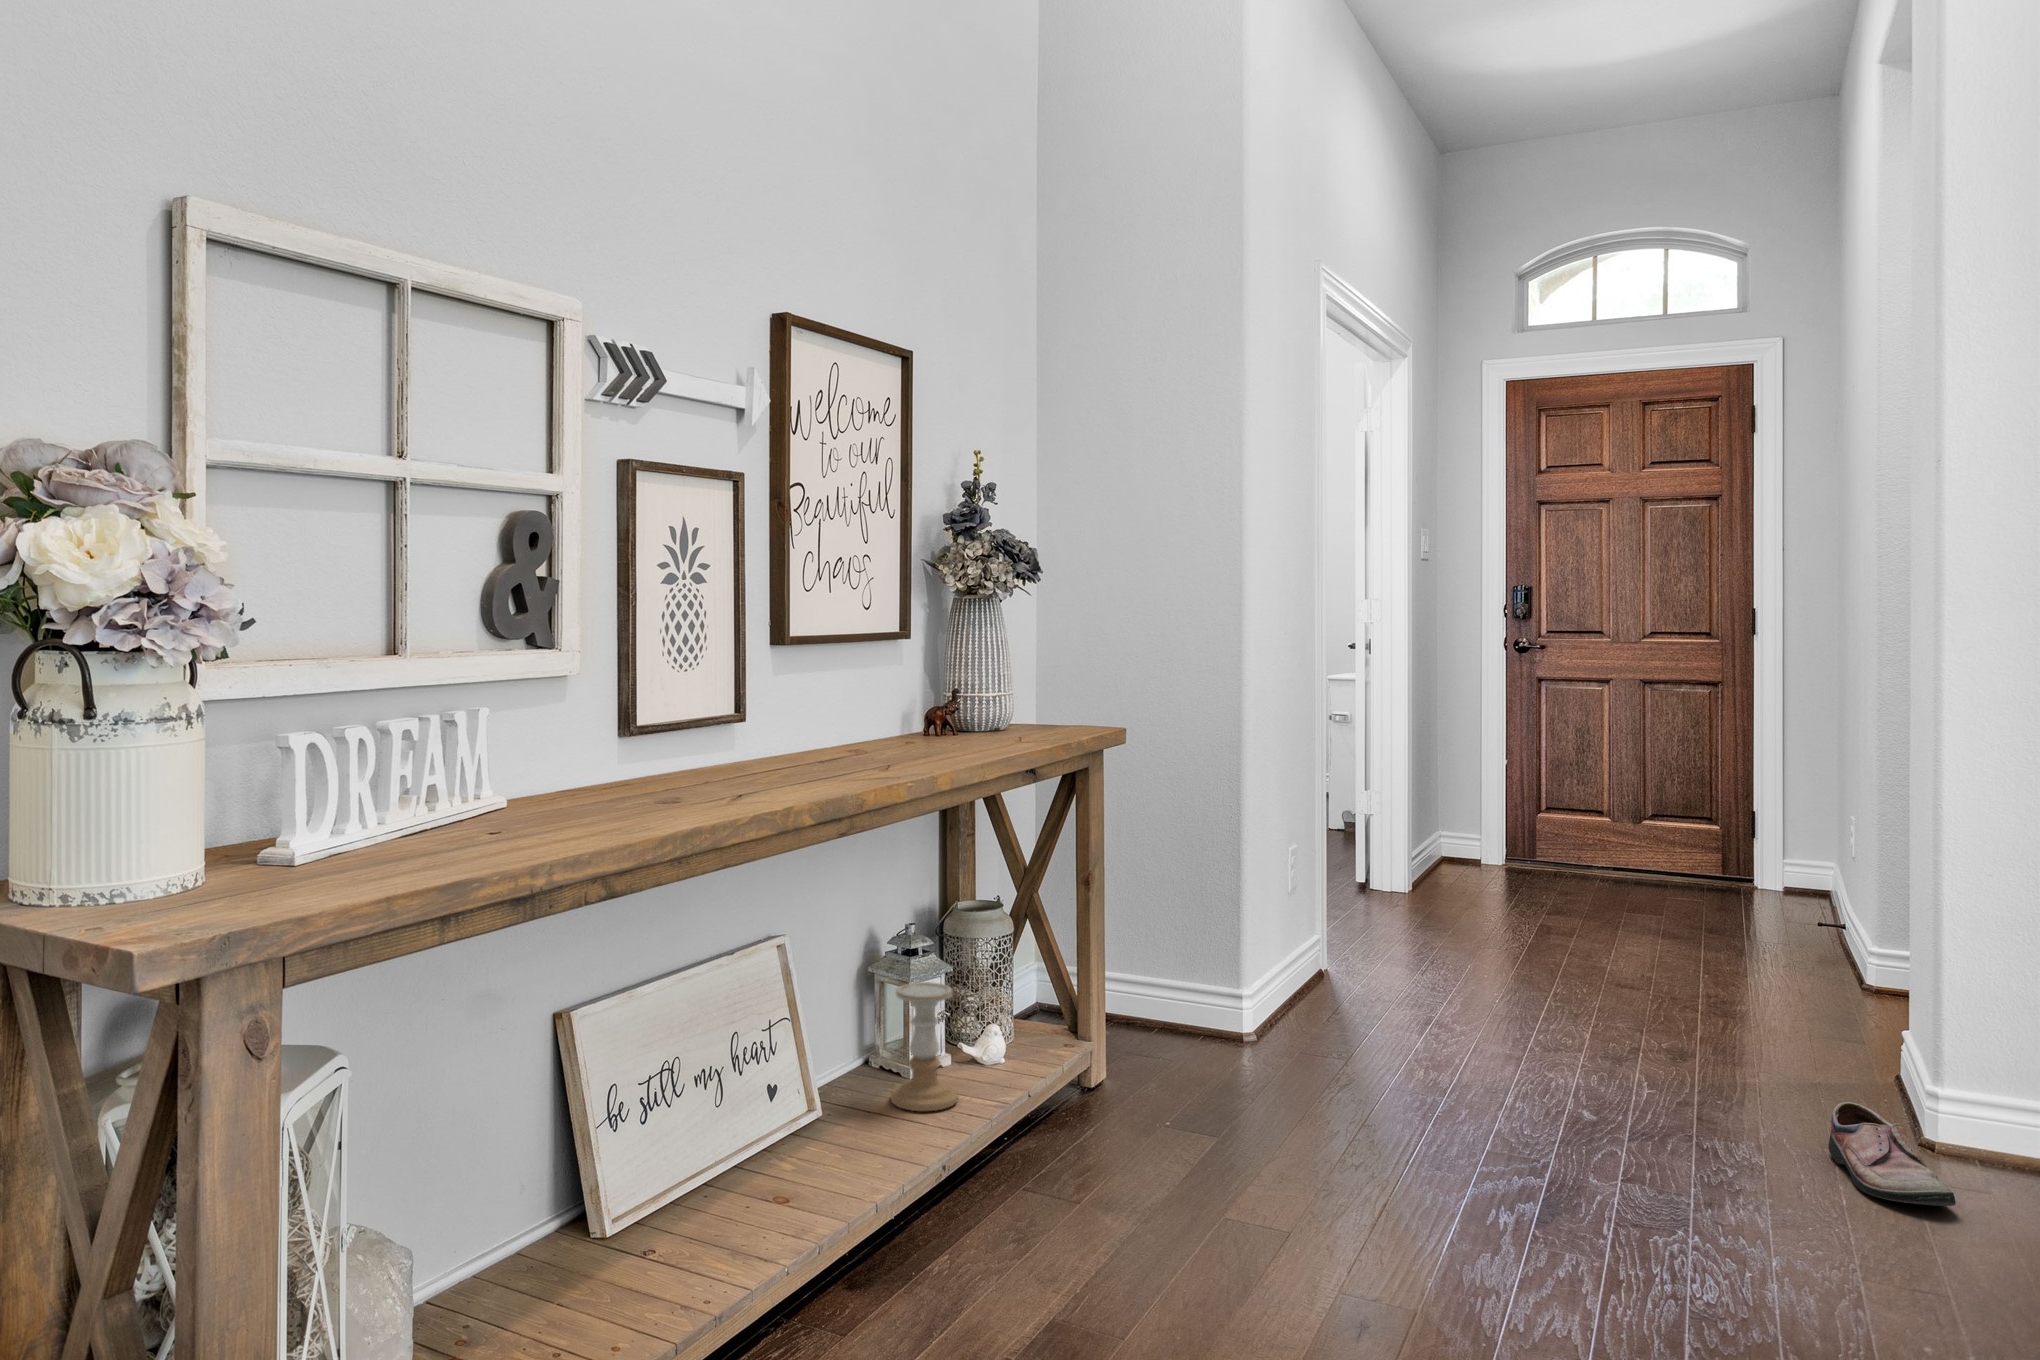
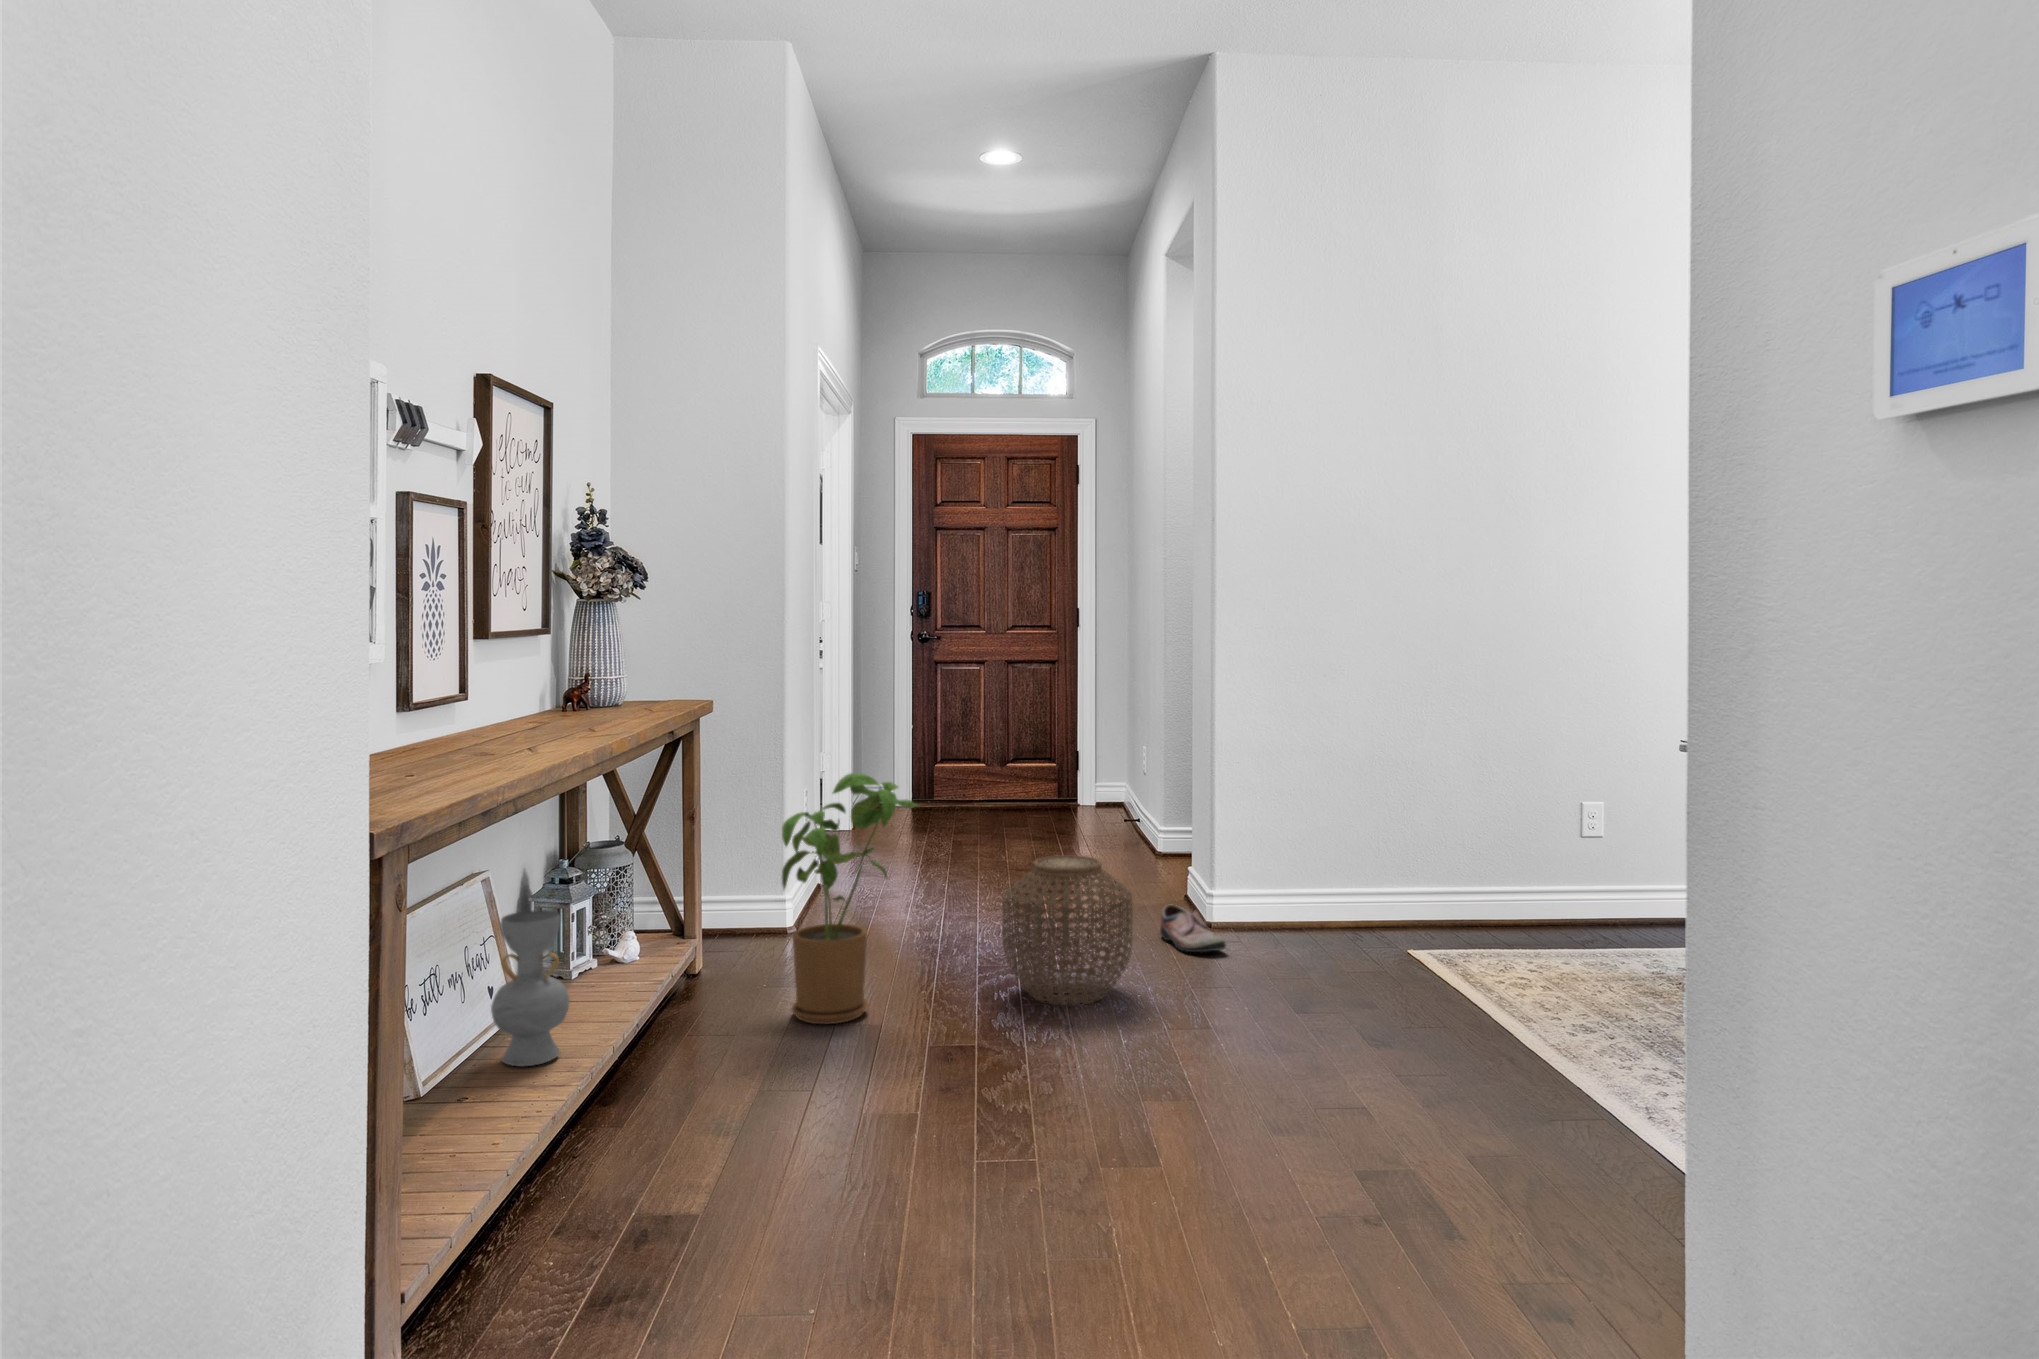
house plant: none [1146,849,1361,1214] -> present [782,773,917,1024]
candle holder: present [891,982,958,1111] -> none [571,897,627,994]
decorative vase: none [717,1005,813,1215] -> present [491,910,570,1067]
woven basket: none [1500,1007,1738,1268] -> present [1002,855,1133,1005]

